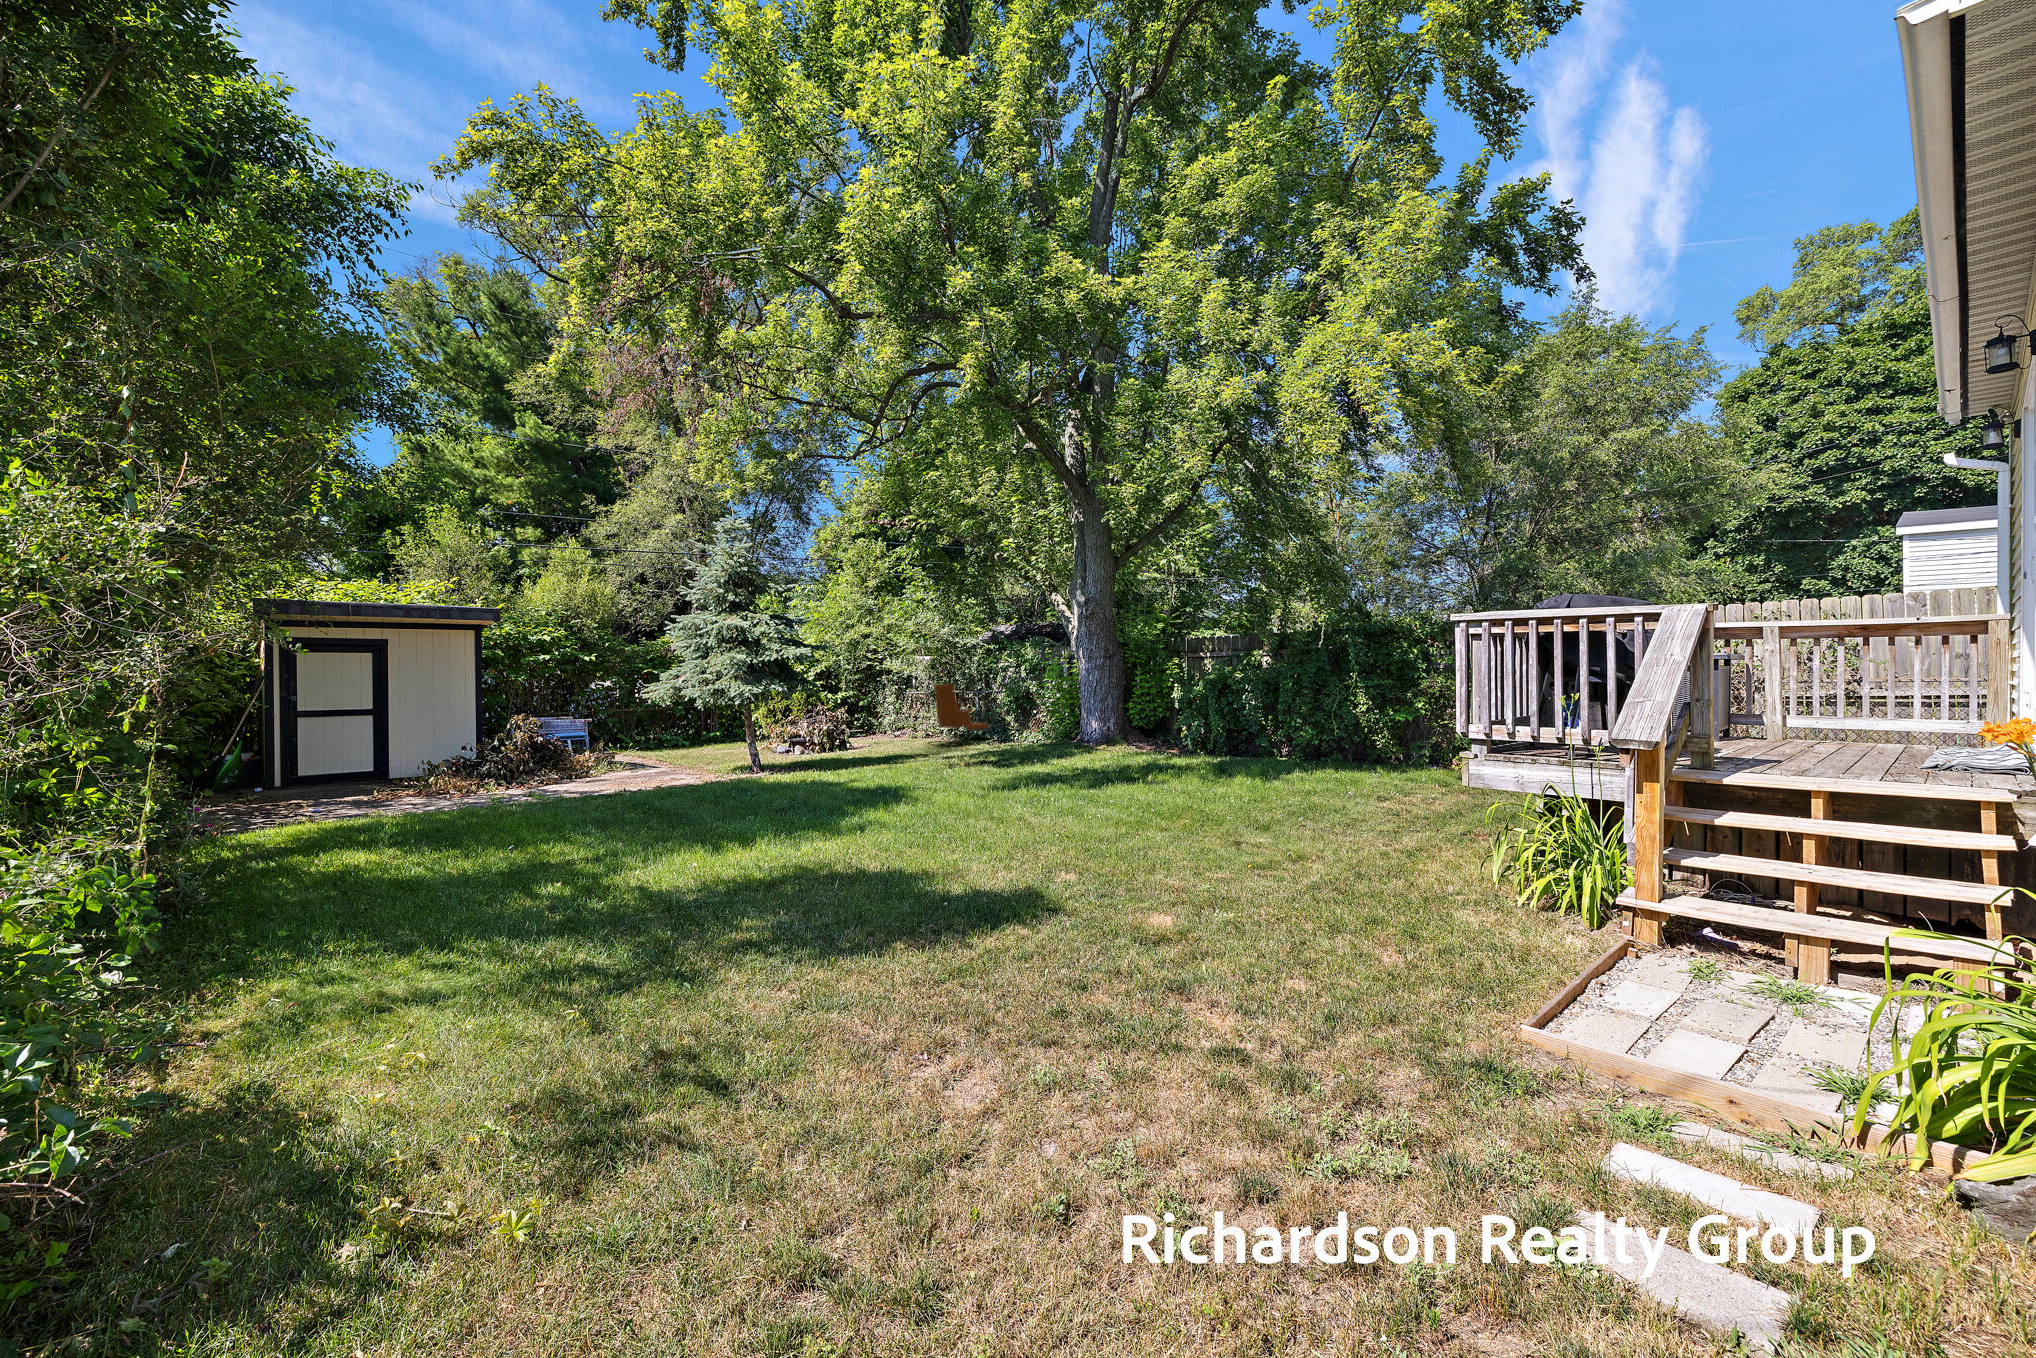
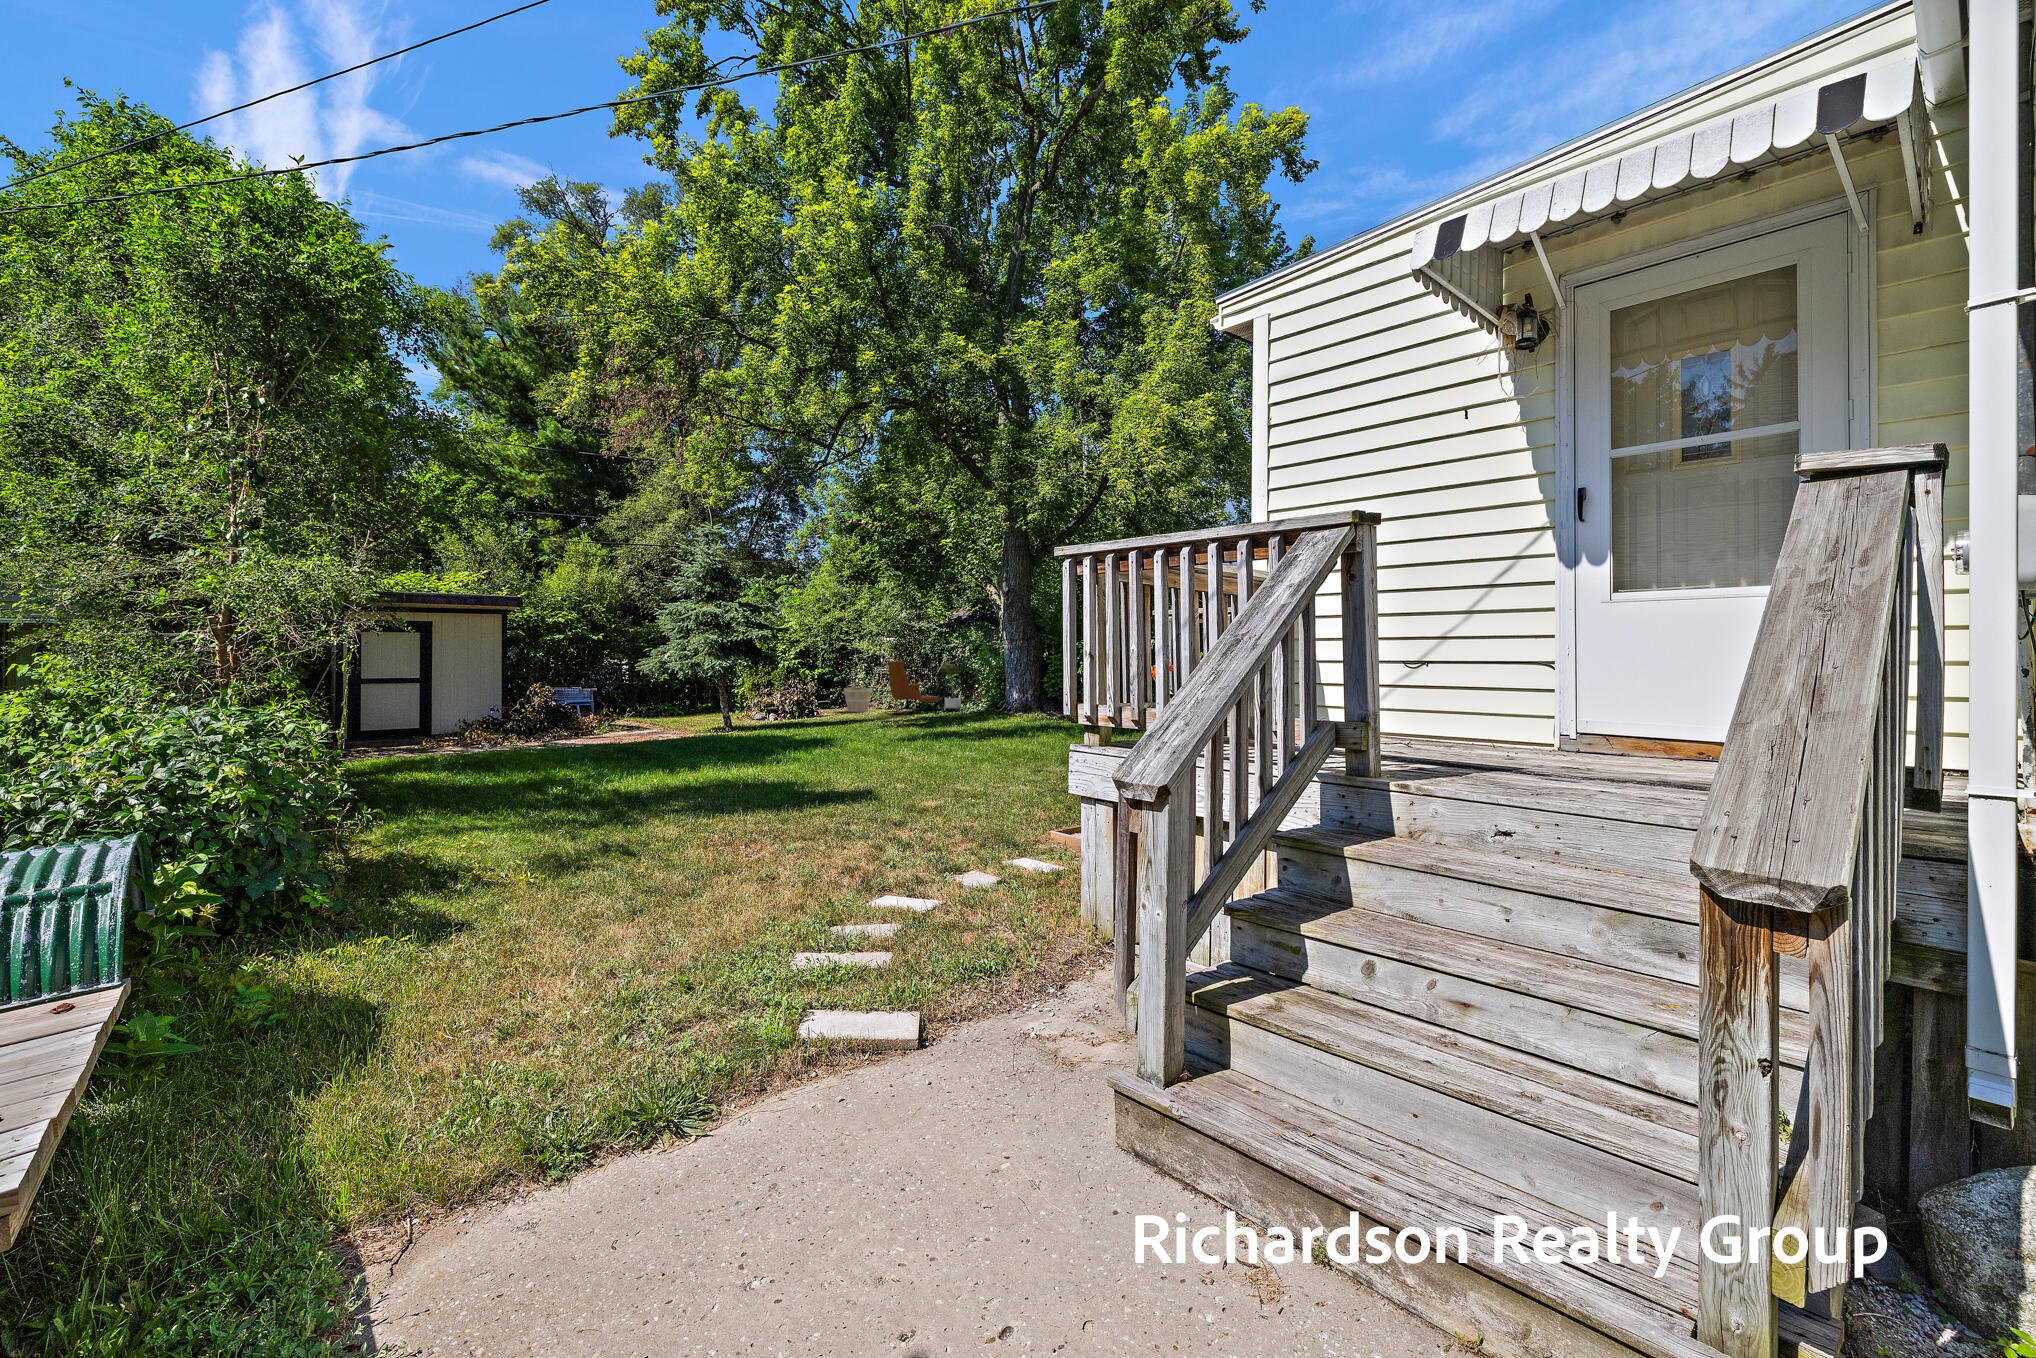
potted tree: none [989,685,1011,736] -> present [941,663,961,708]
wooden bucket: none [877,713,910,742] -> present [844,687,872,712]

